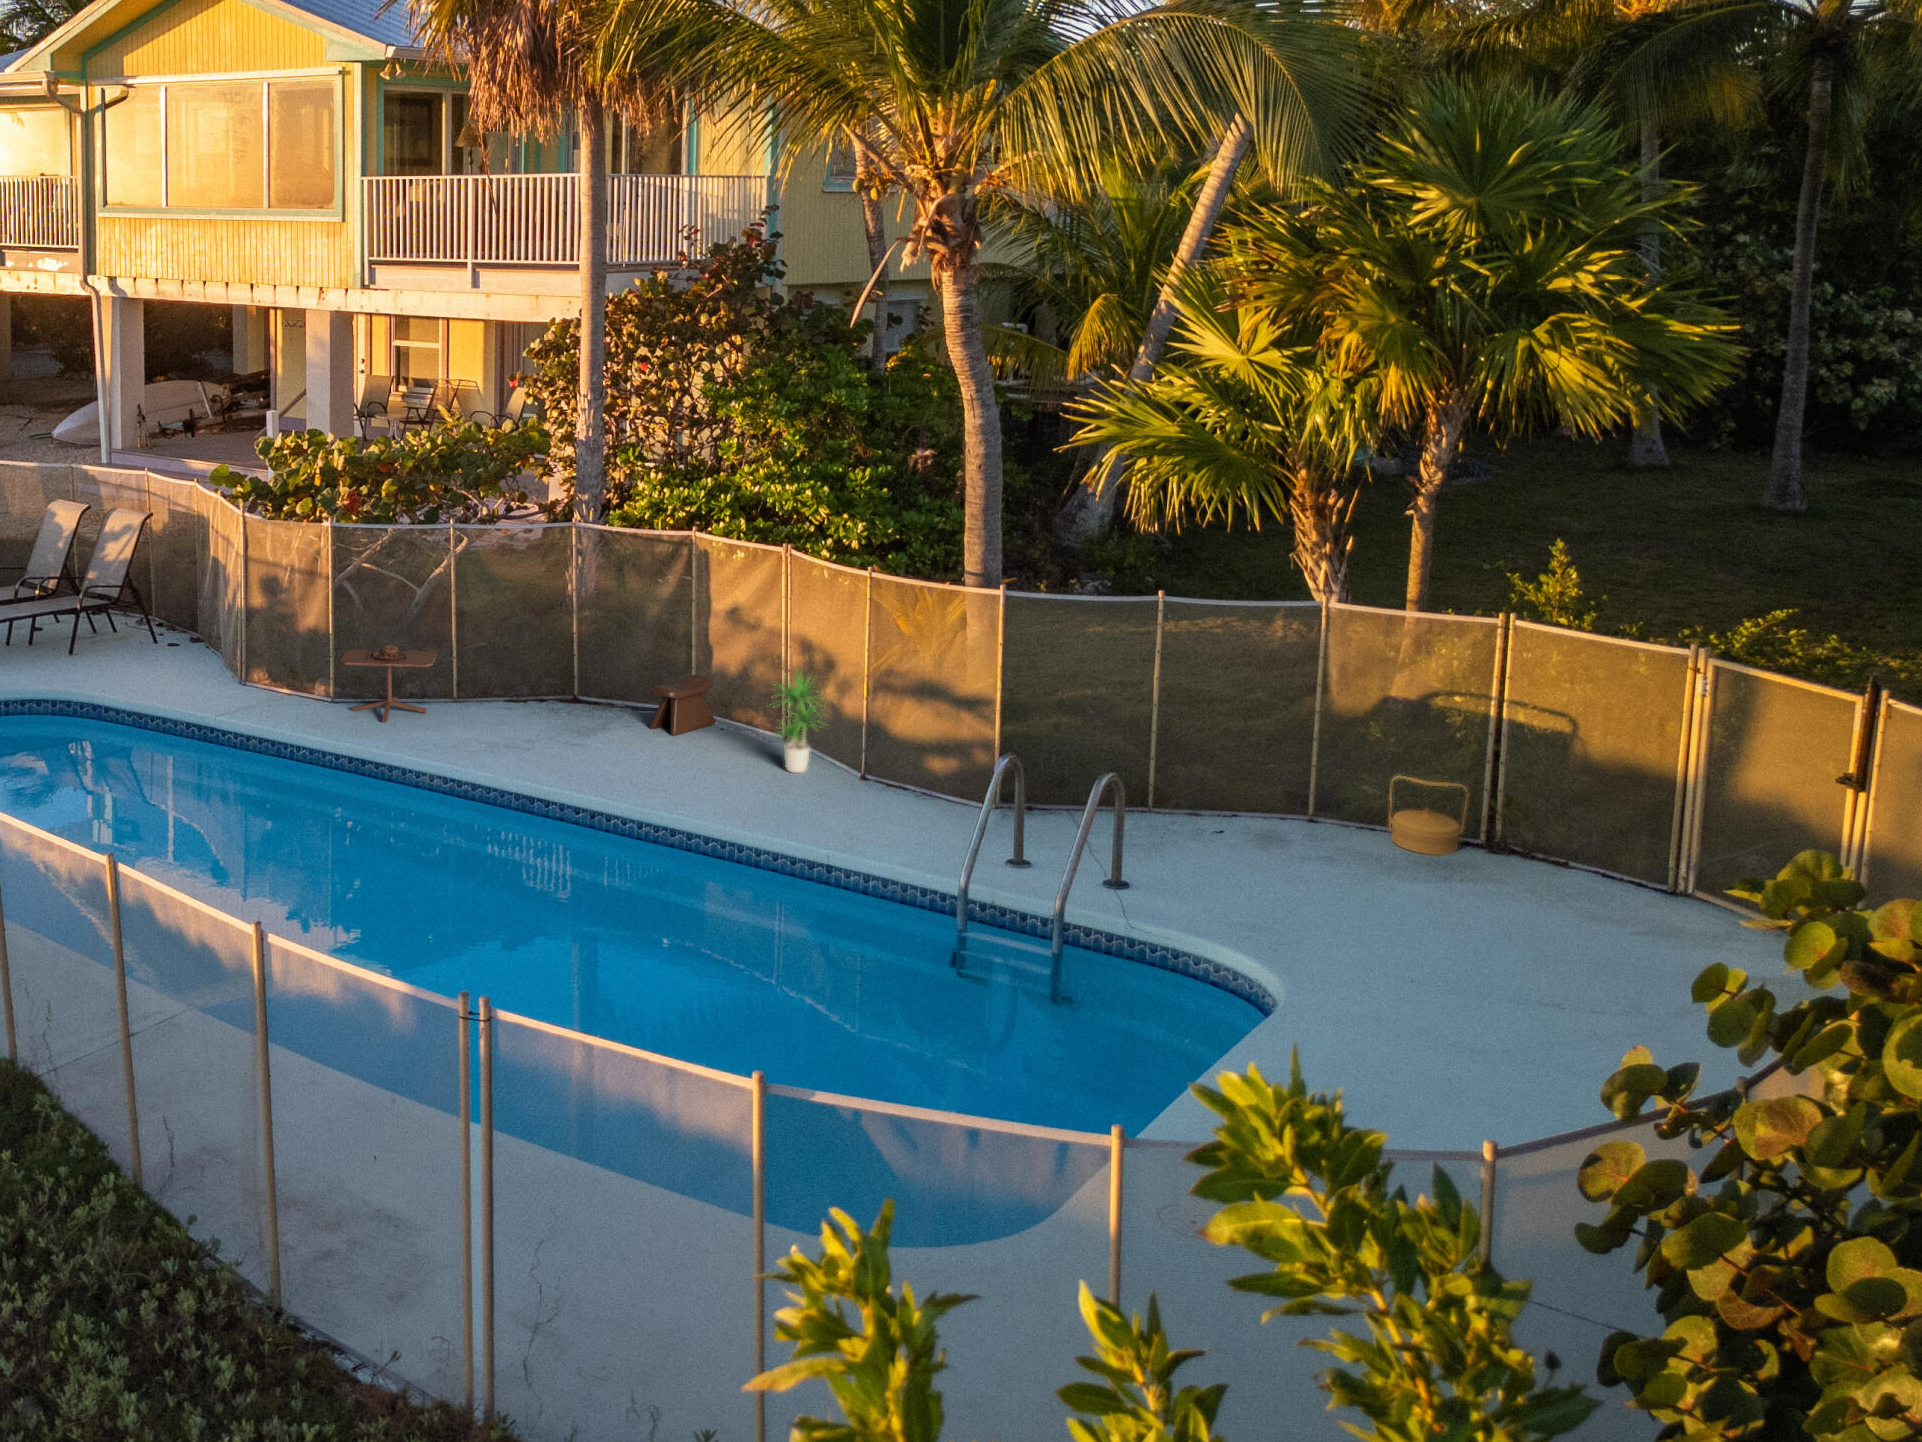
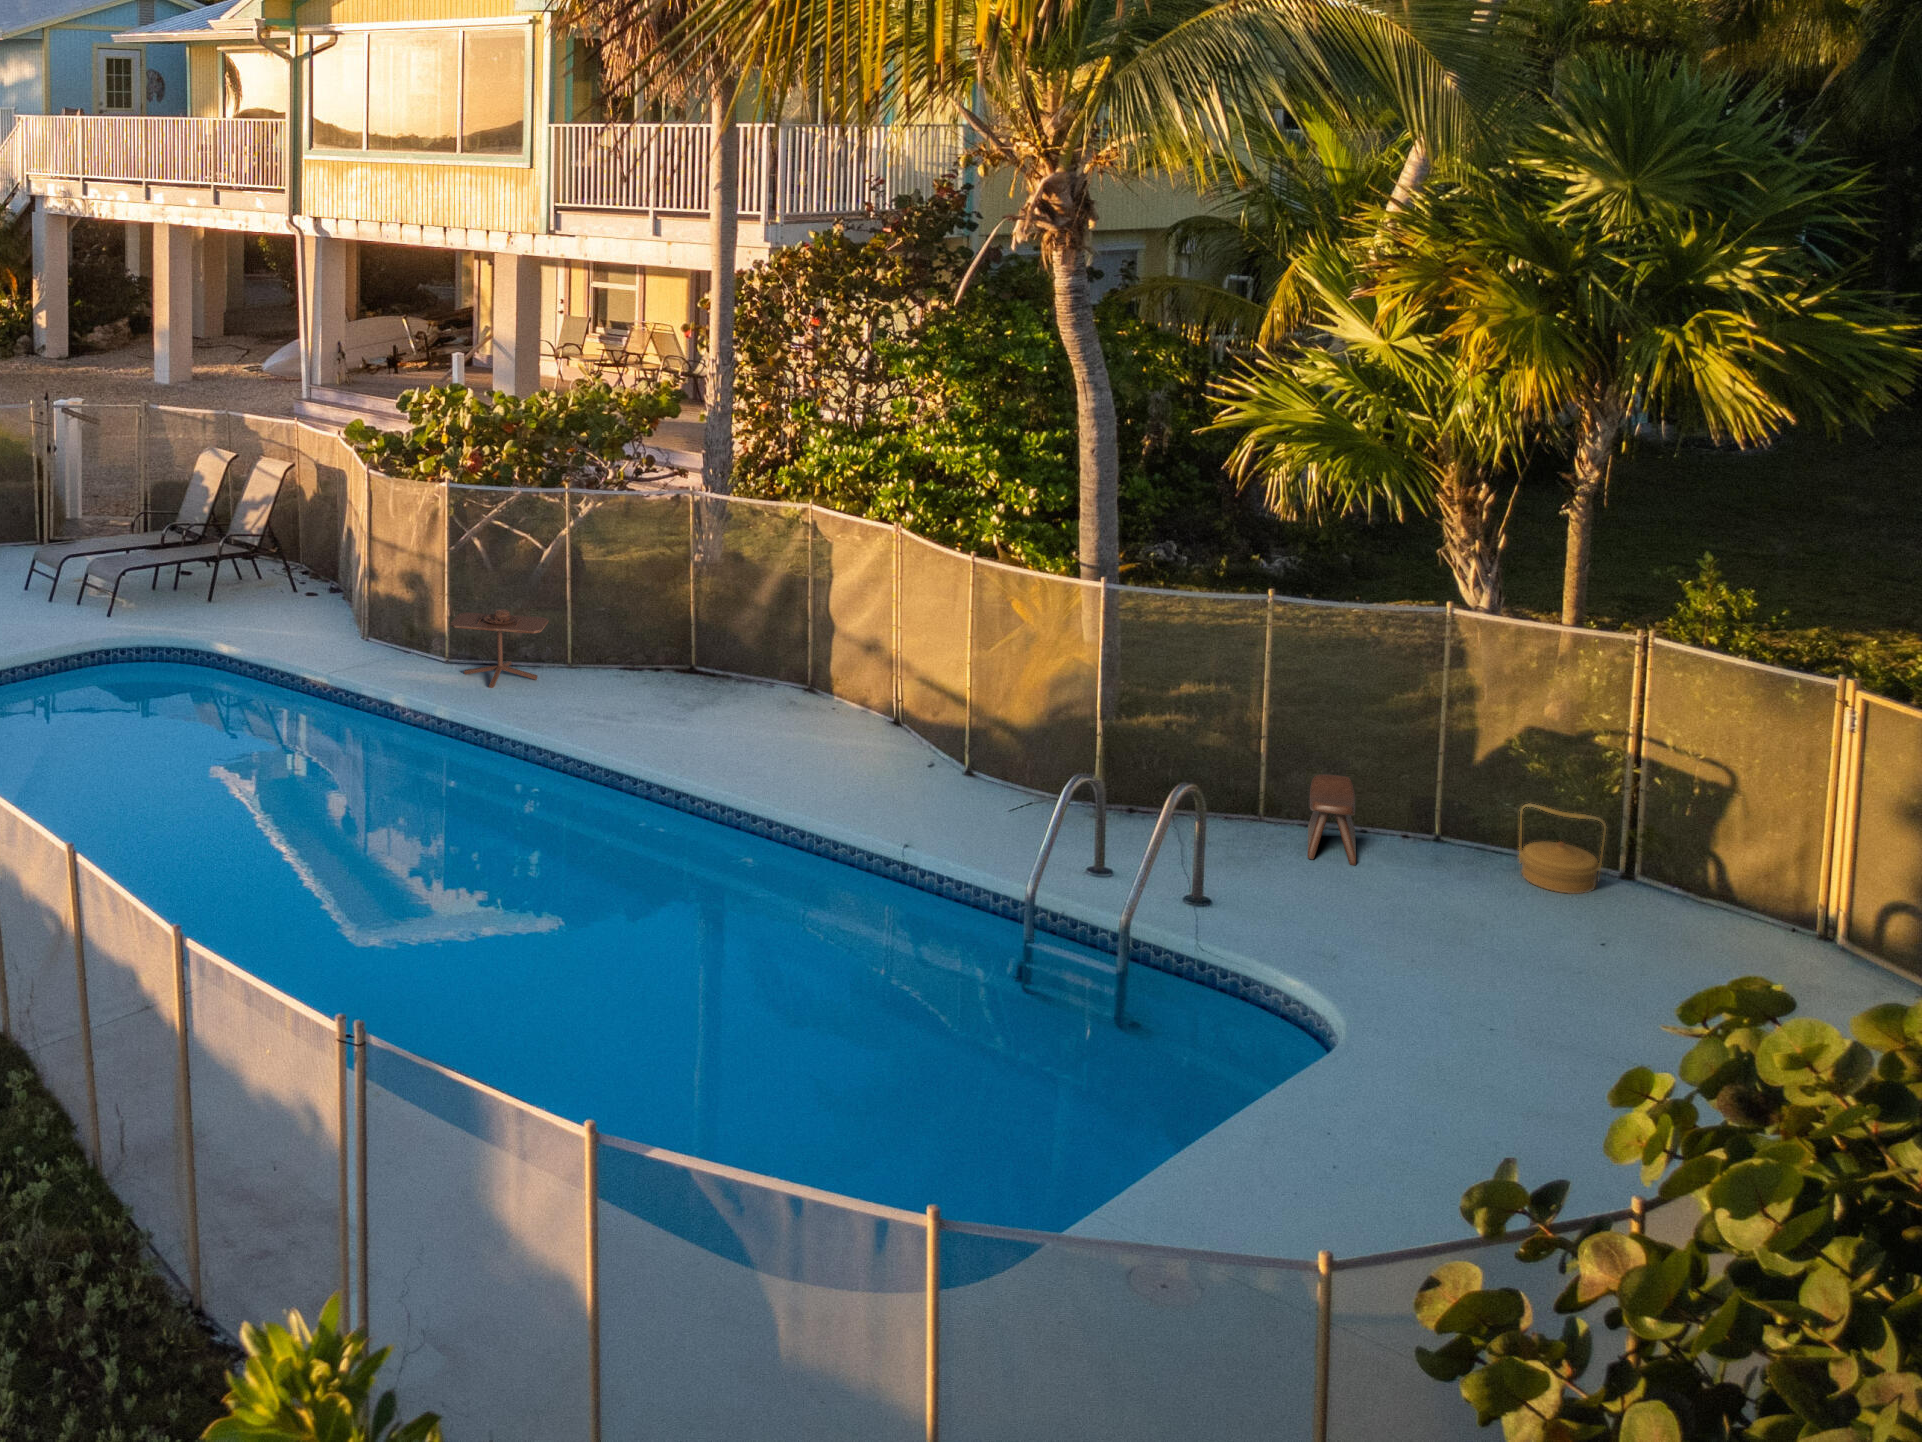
stool: present [650,675,715,736] -> present [1307,774,1356,866]
potted plant: present [778,675,821,773] -> none [865,653,932,763]

